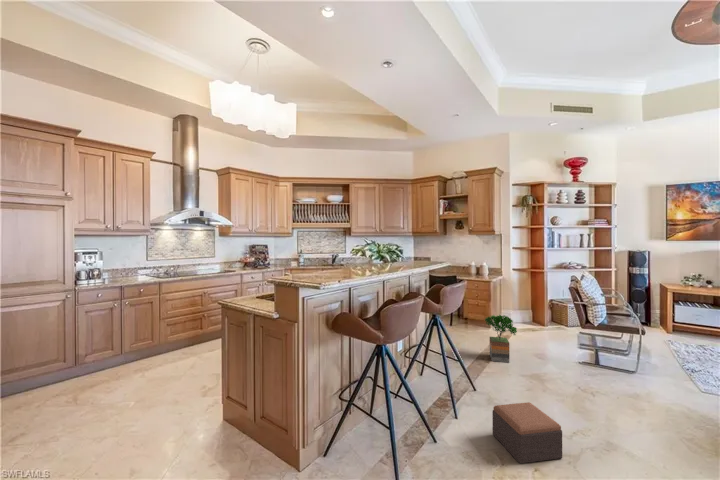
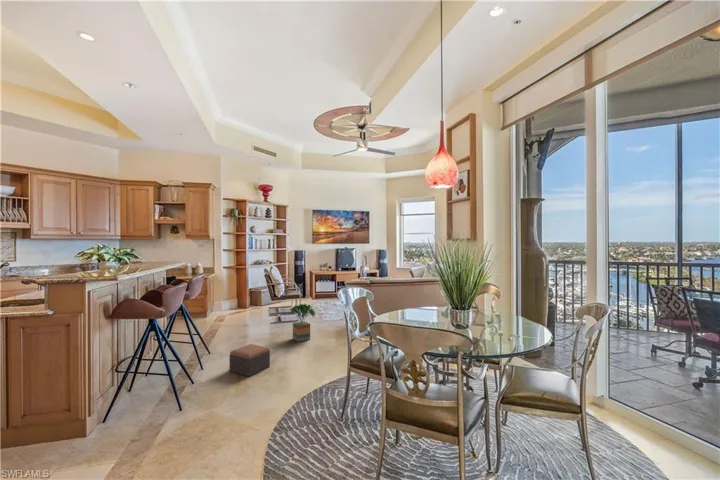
potted tree: present [485,315,517,363] -> present [290,304,315,342]

